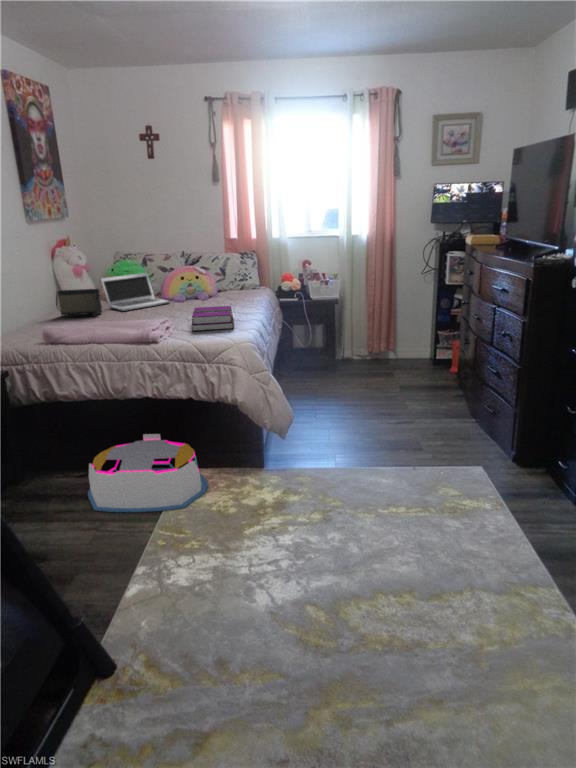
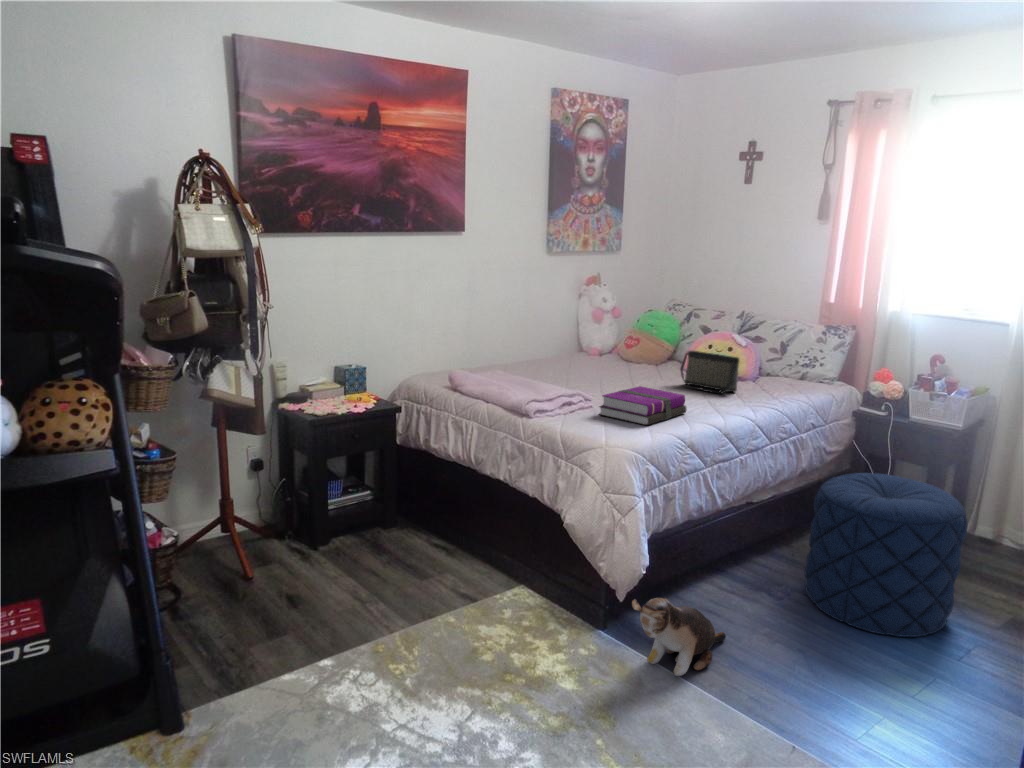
laptop: present [101,273,170,311] -> none [603,329,676,377]
handbag: present [56,289,102,317] -> present [680,350,739,394]
pouf: none [305,326,380,410] -> present [805,473,968,637]
plush toy: none [298,422,328,465] -> present [632,598,726,676]
storage bin: present [88,434,208,512] -> none [390,525,529,631]

